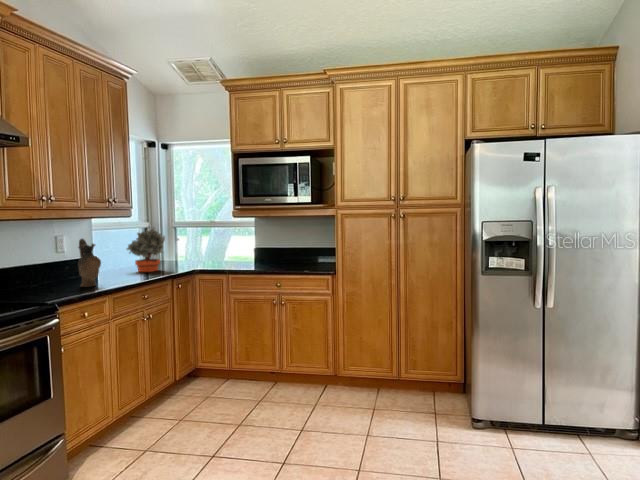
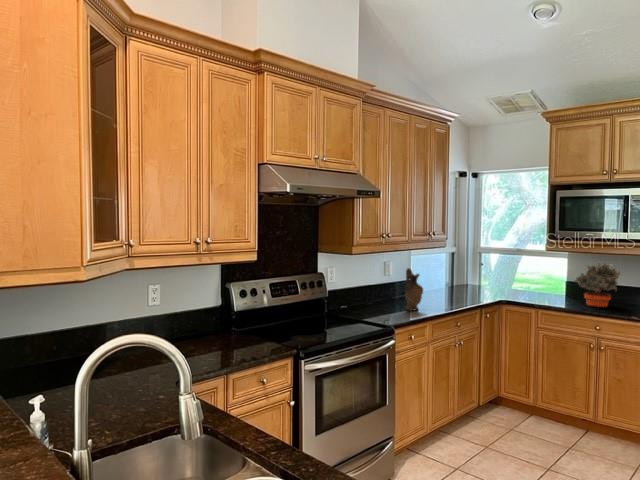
potted plant: present [127,228,165,272] -> present [574,263,620,307]

